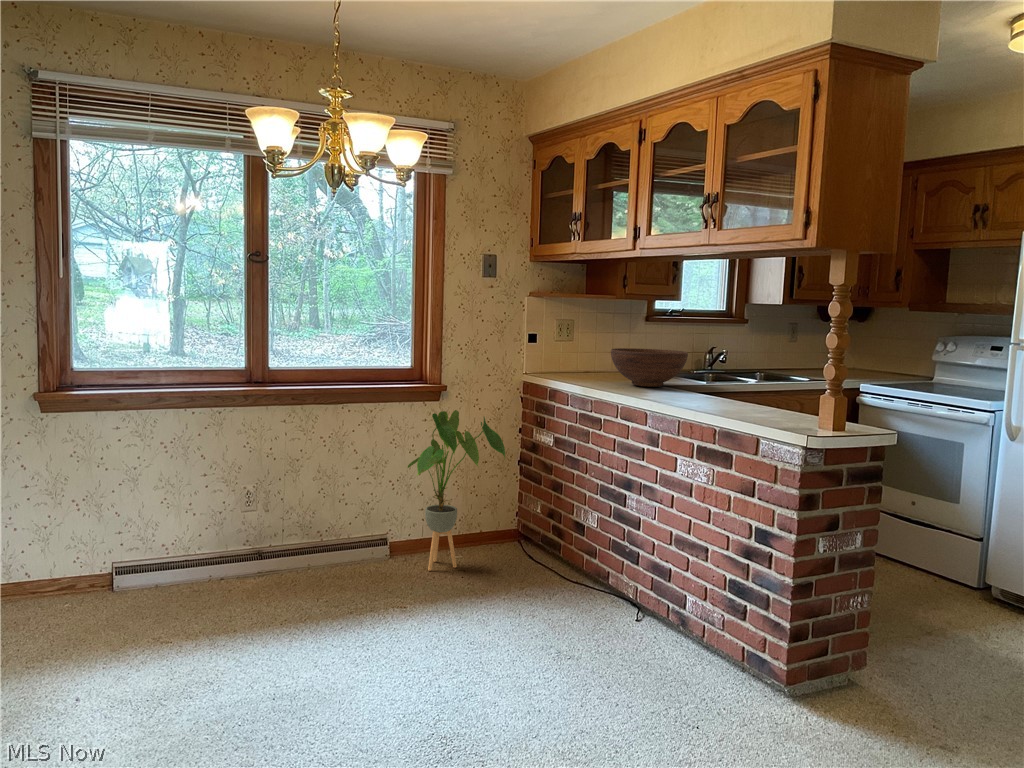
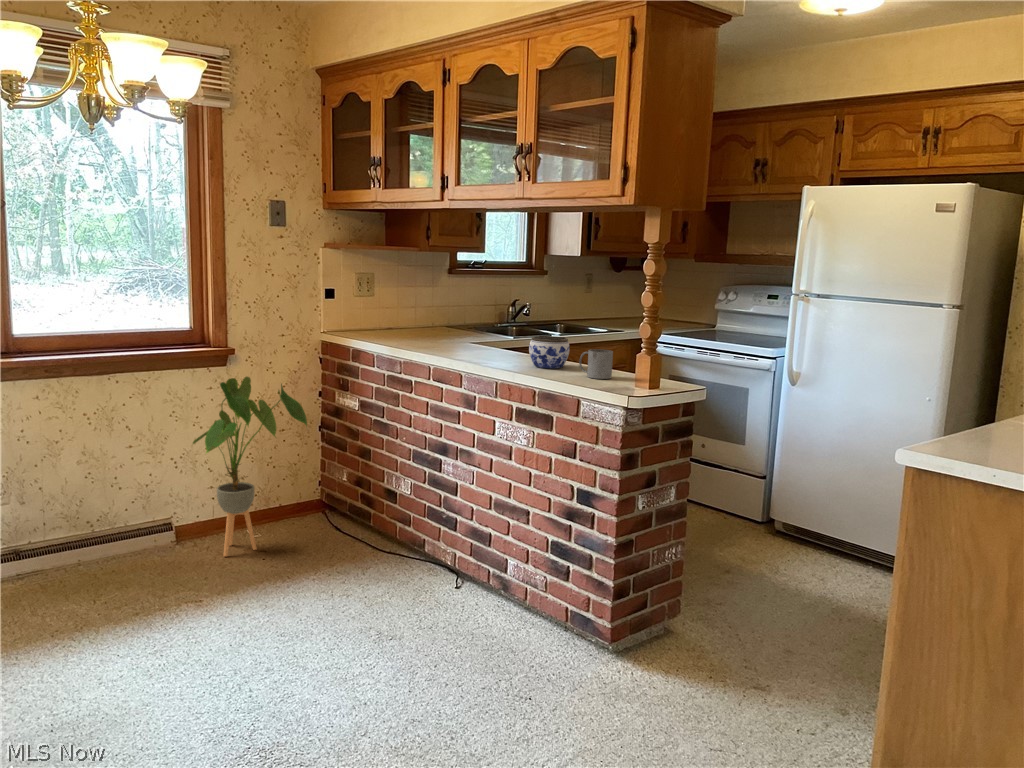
fruit bowl: present [611,348,688,387] -> none [418,304,498,345]
jar: none [713,377,754,409] -> present [529,336,570,368]
mug: none [762,390,797,419] -> present [579,349,613,379]

